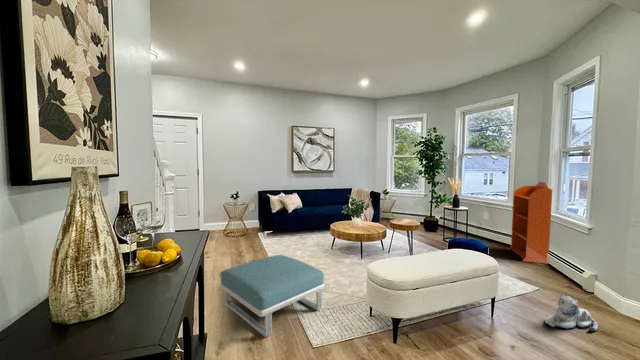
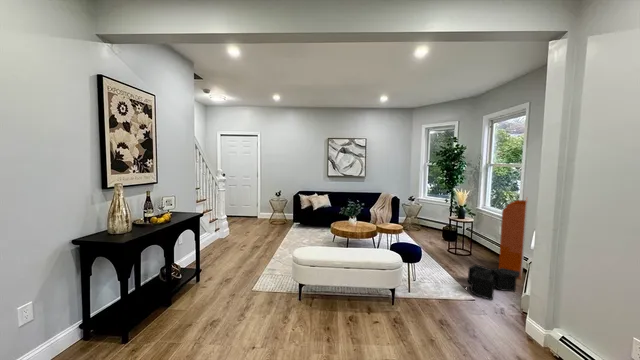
footstool: present [220,255,325,337] -> none [226,237,282,280]
storage bin: none [519,255,573,292] -> present [468,265,520,300]
plush toy: present [545,295,598,331] -> none [423,291,472,324]

